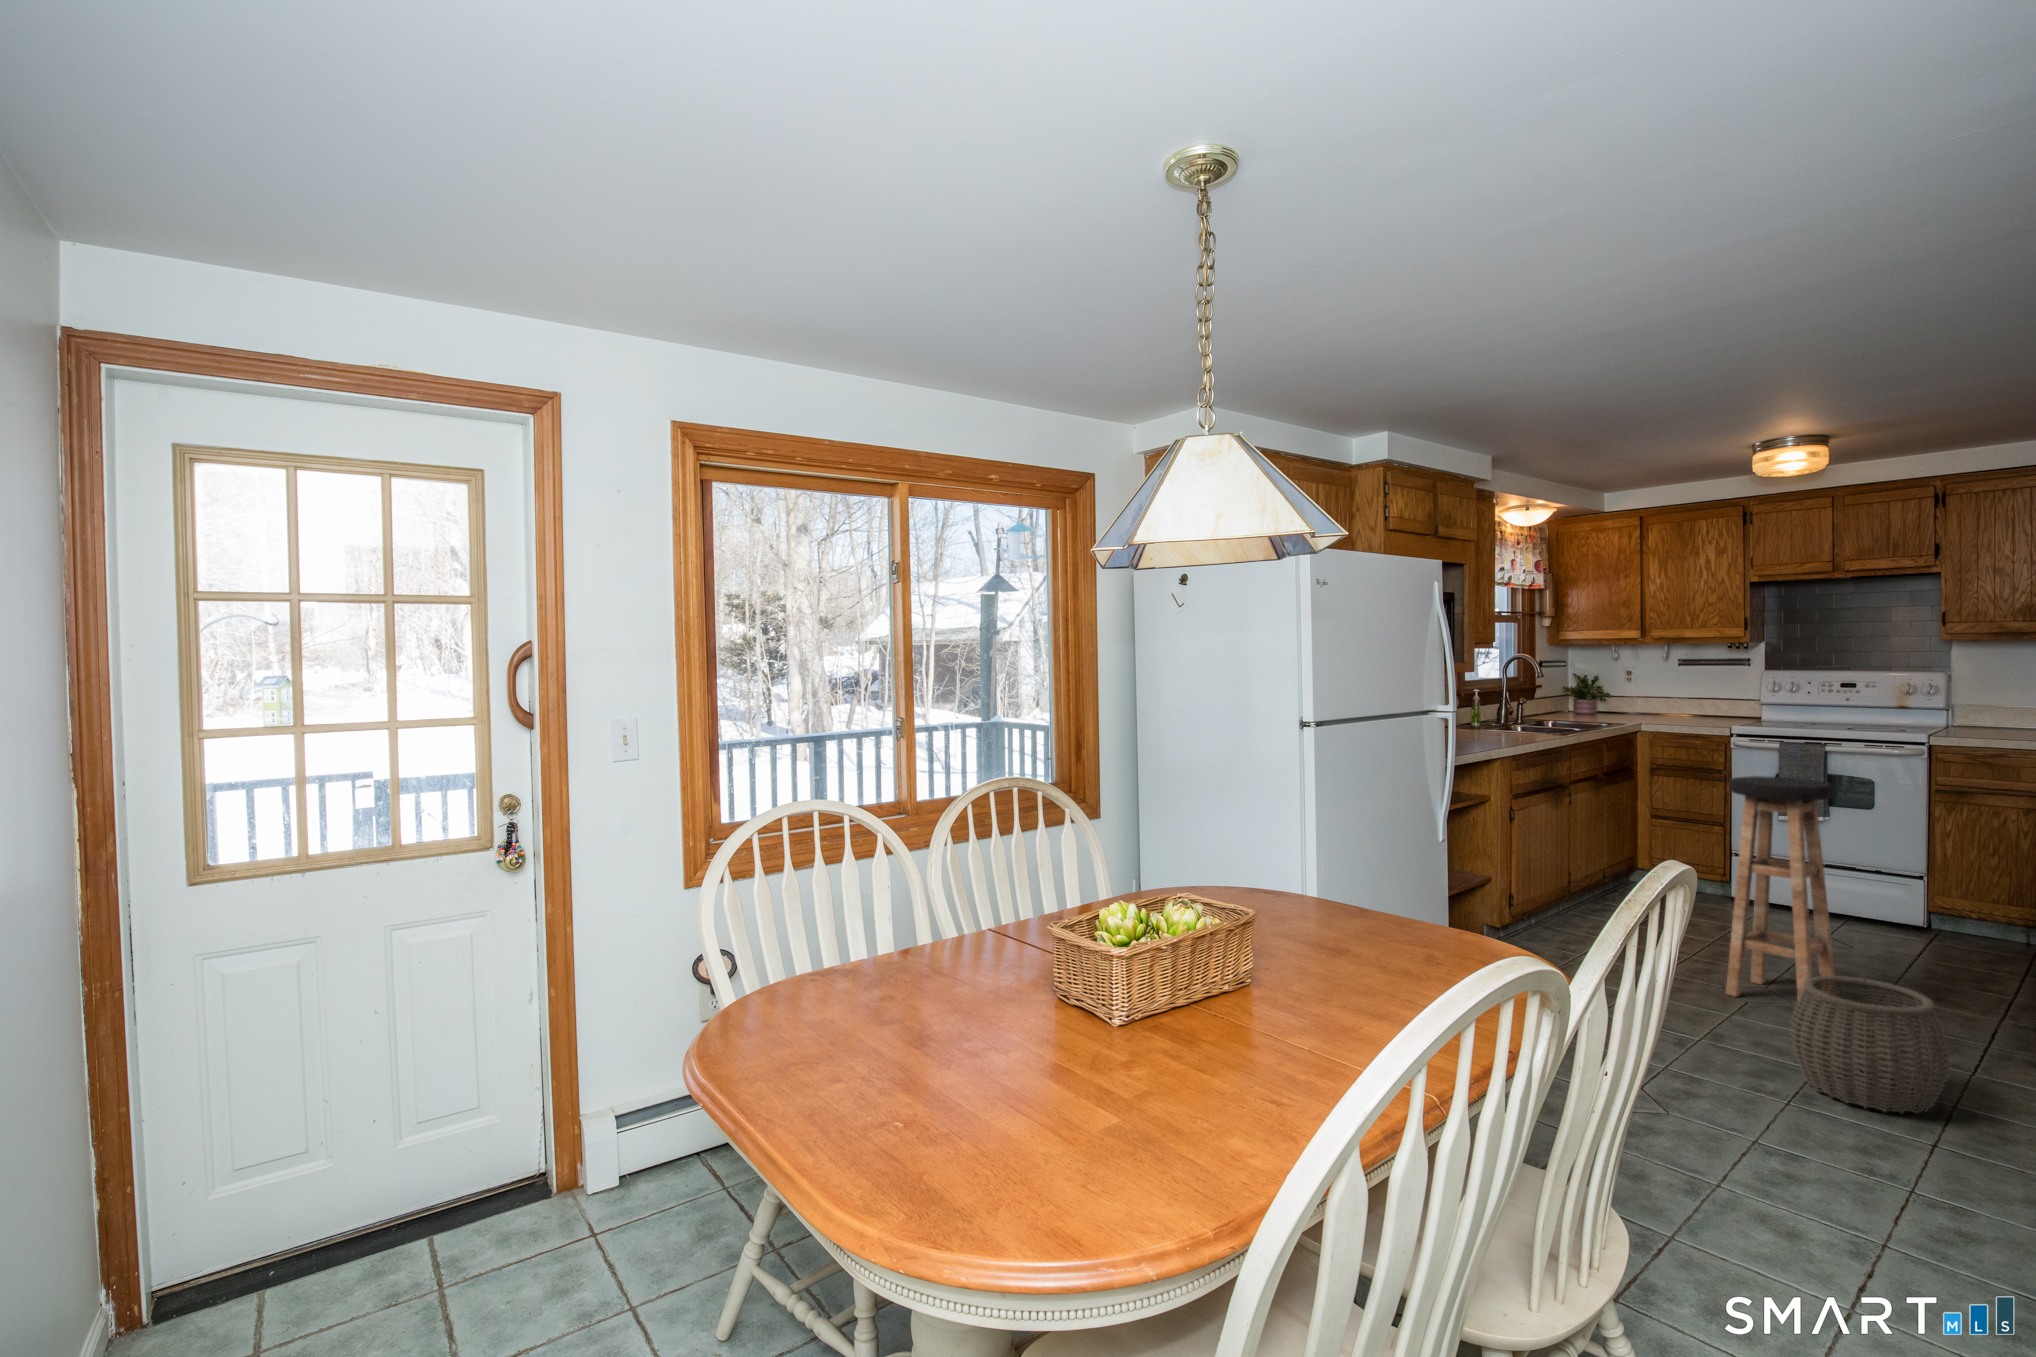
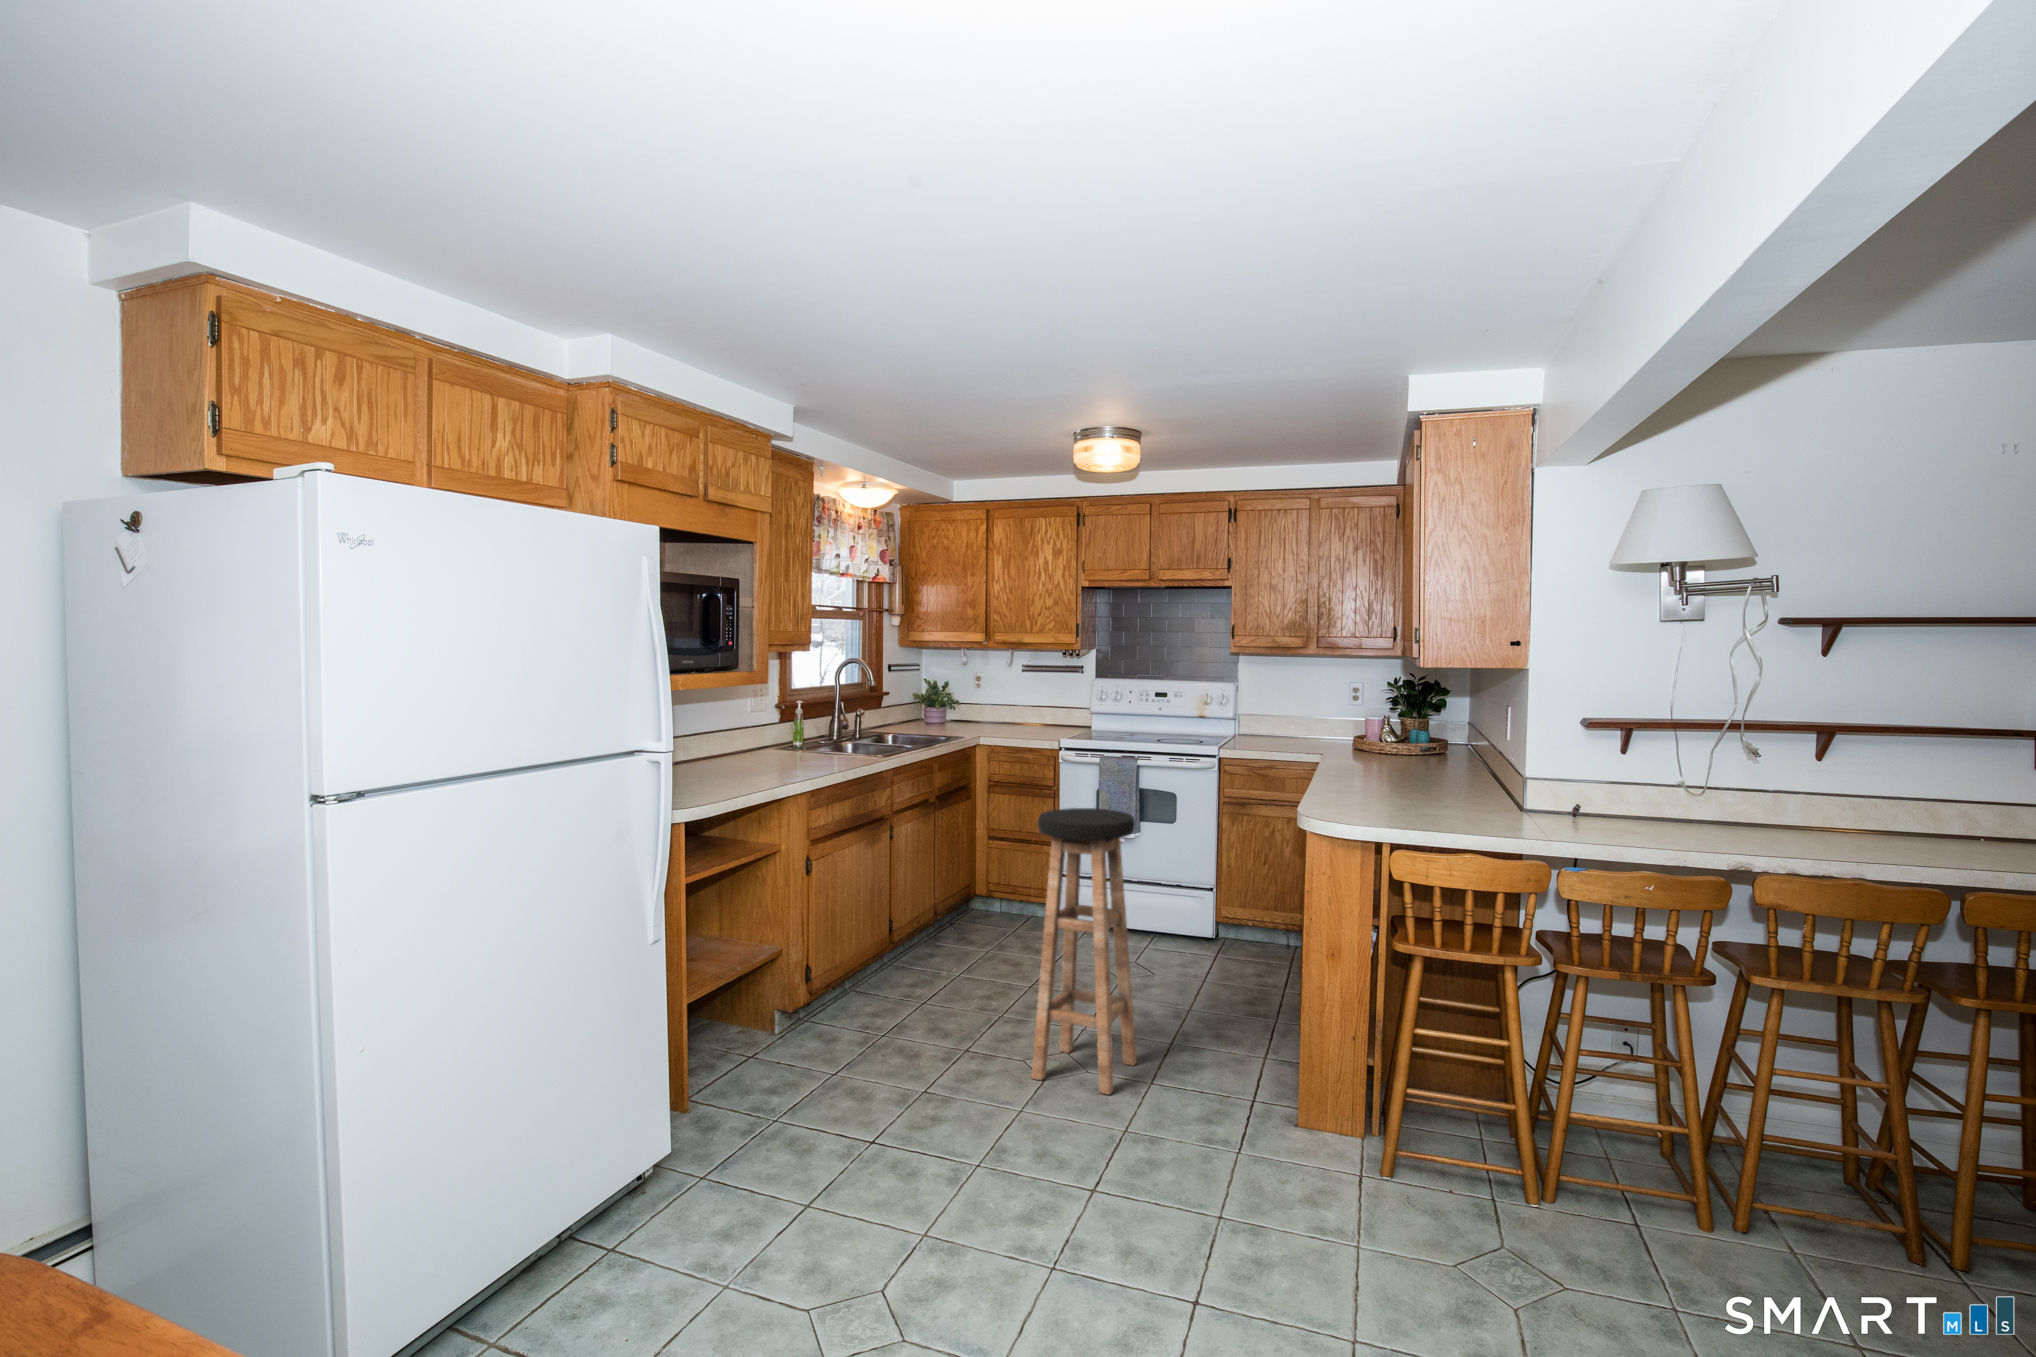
woven basket: present [1790,976,1950,1113] -> none [1078,1072,1232,1260]

